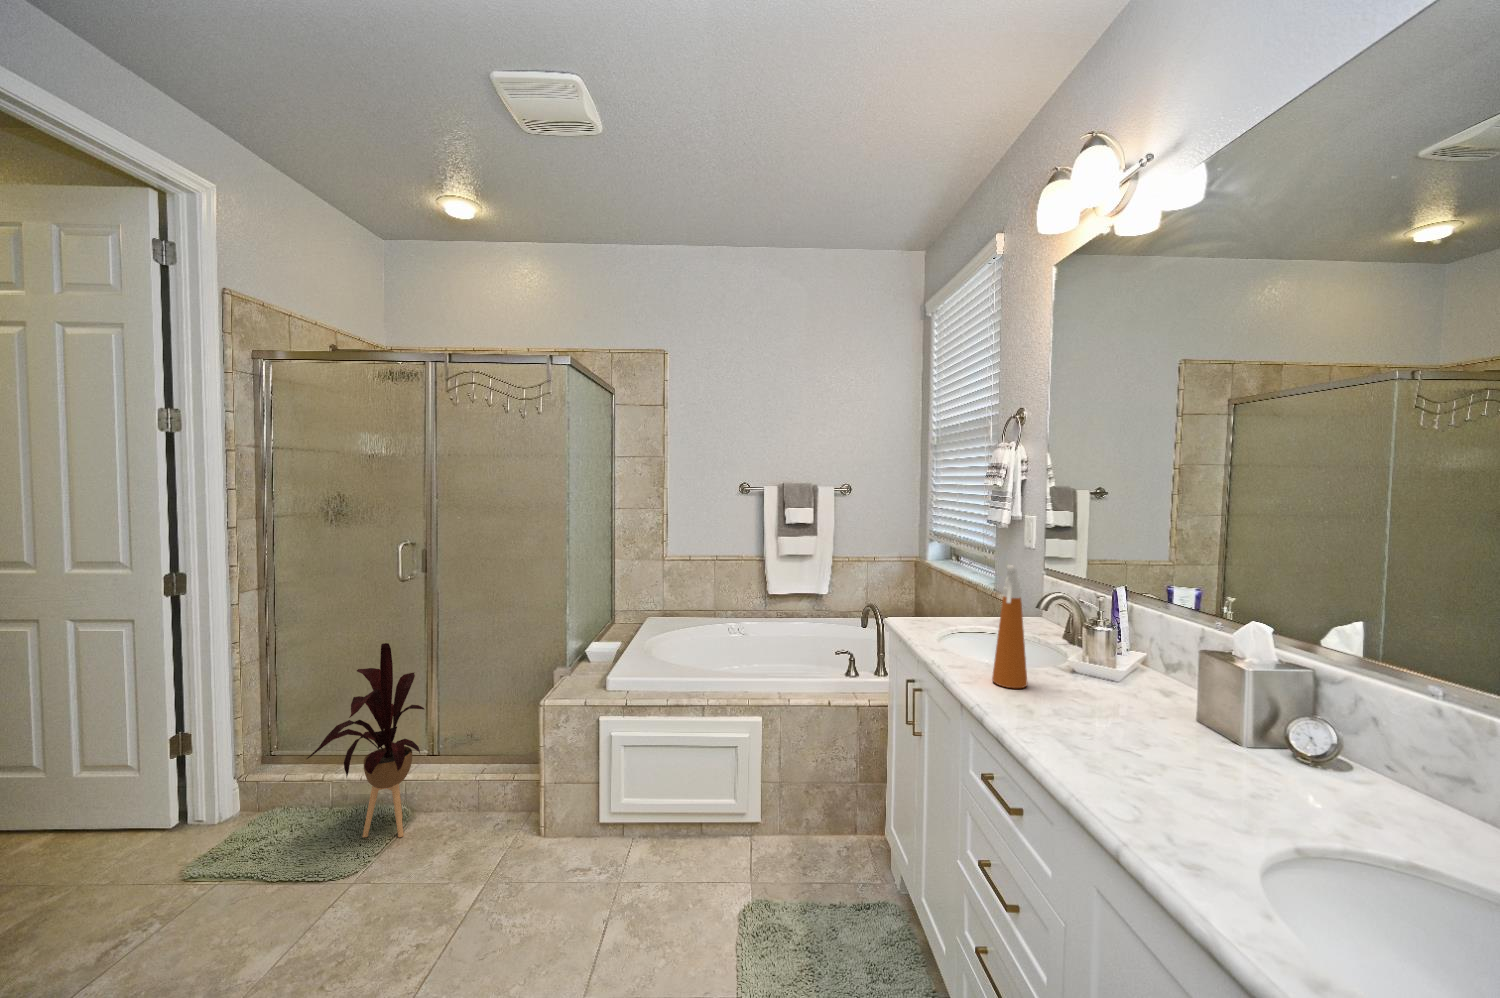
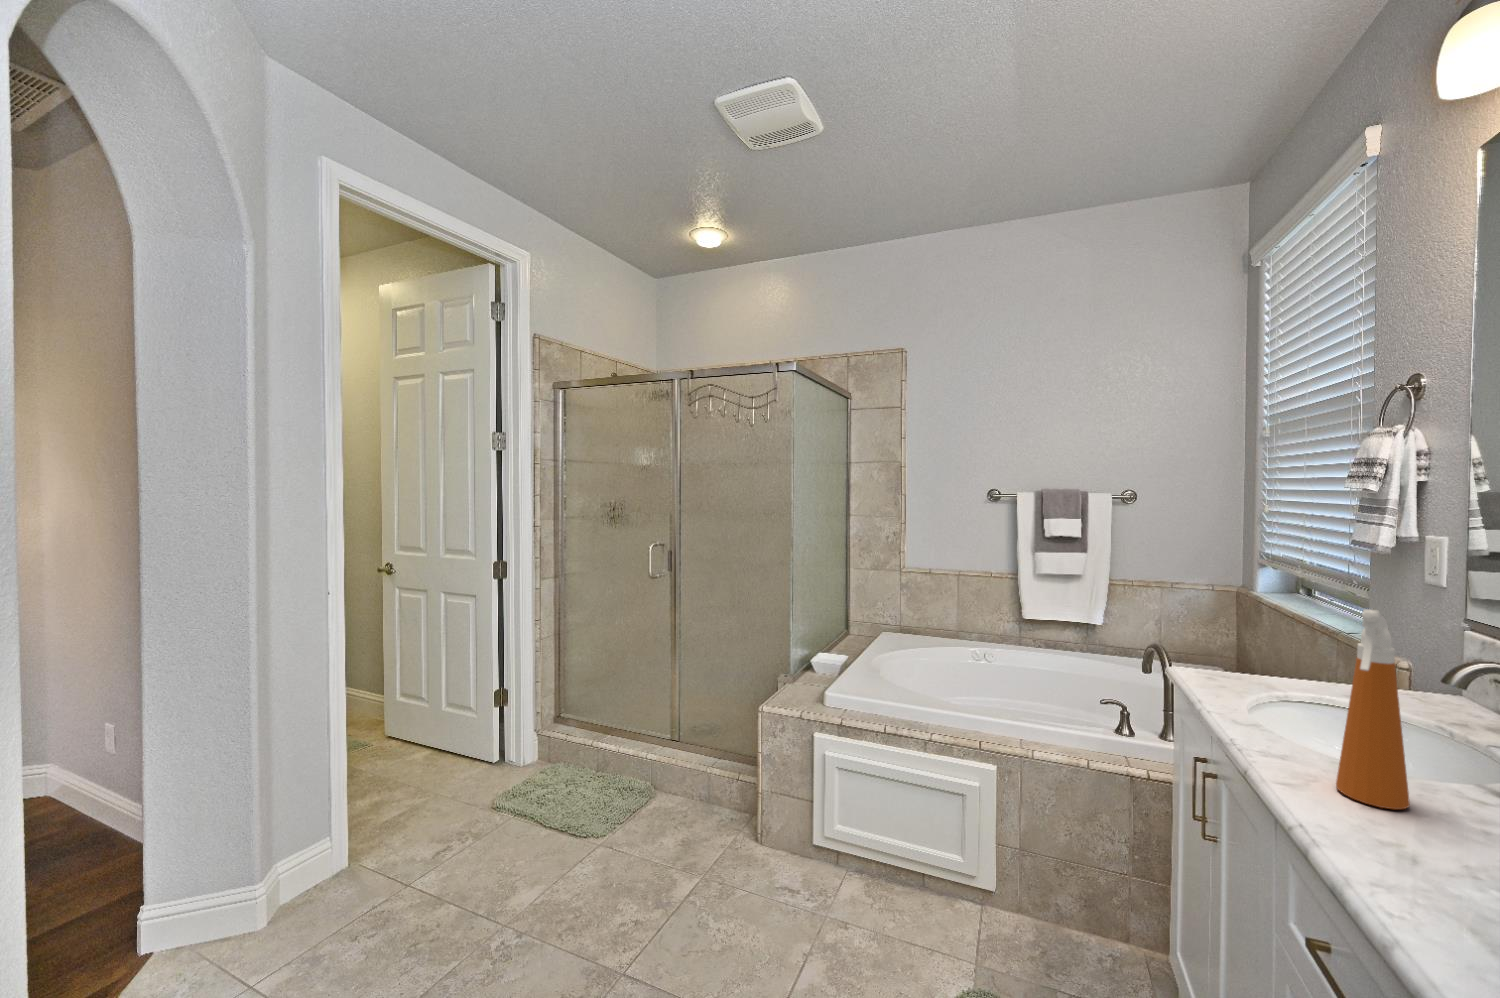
house plant: present [307,643,424,837] -> none [574,633,662,810]

